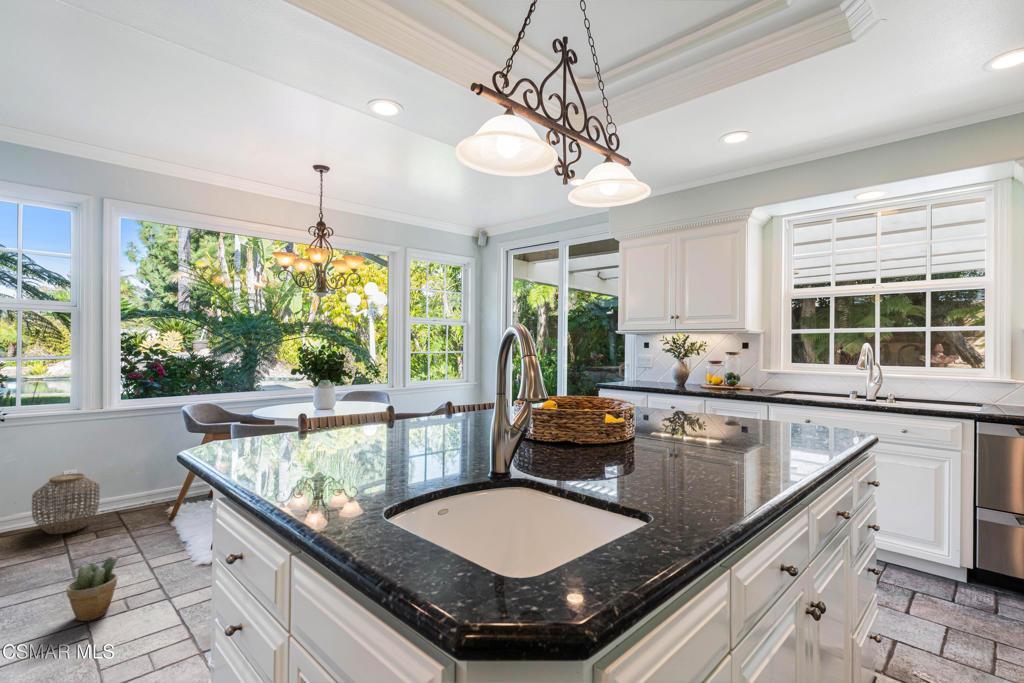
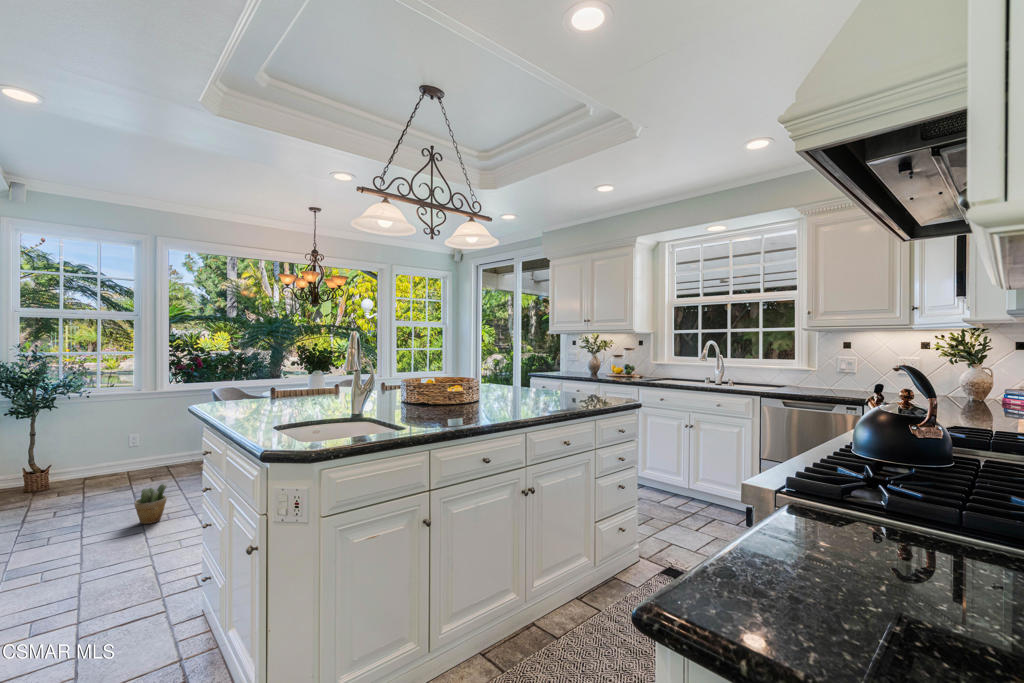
woven basket: present [32,473,100,534] -> none [109,436,155,478]

